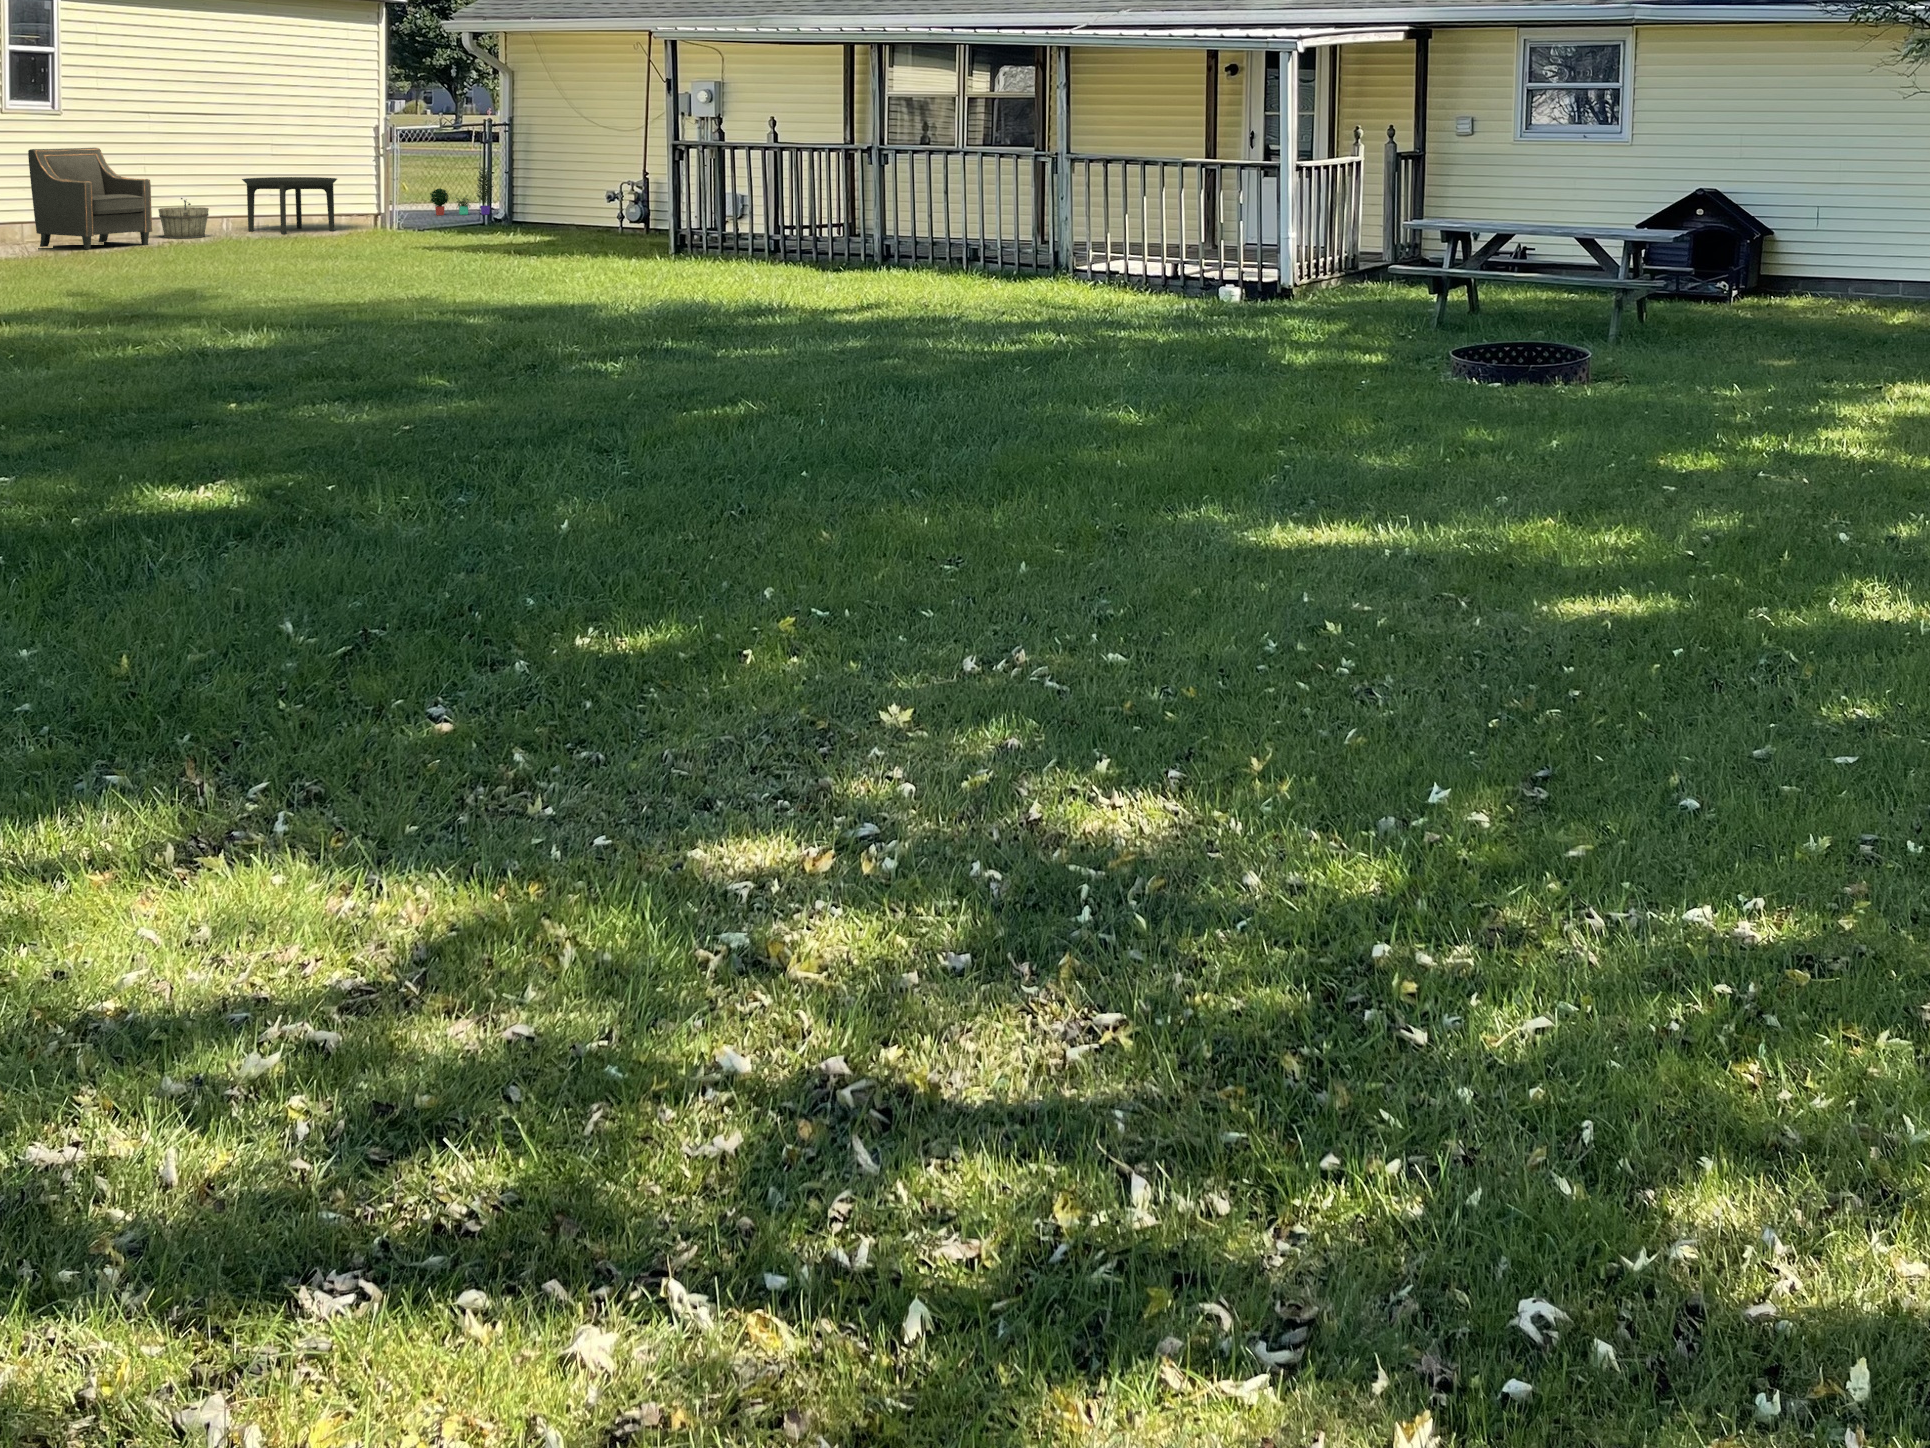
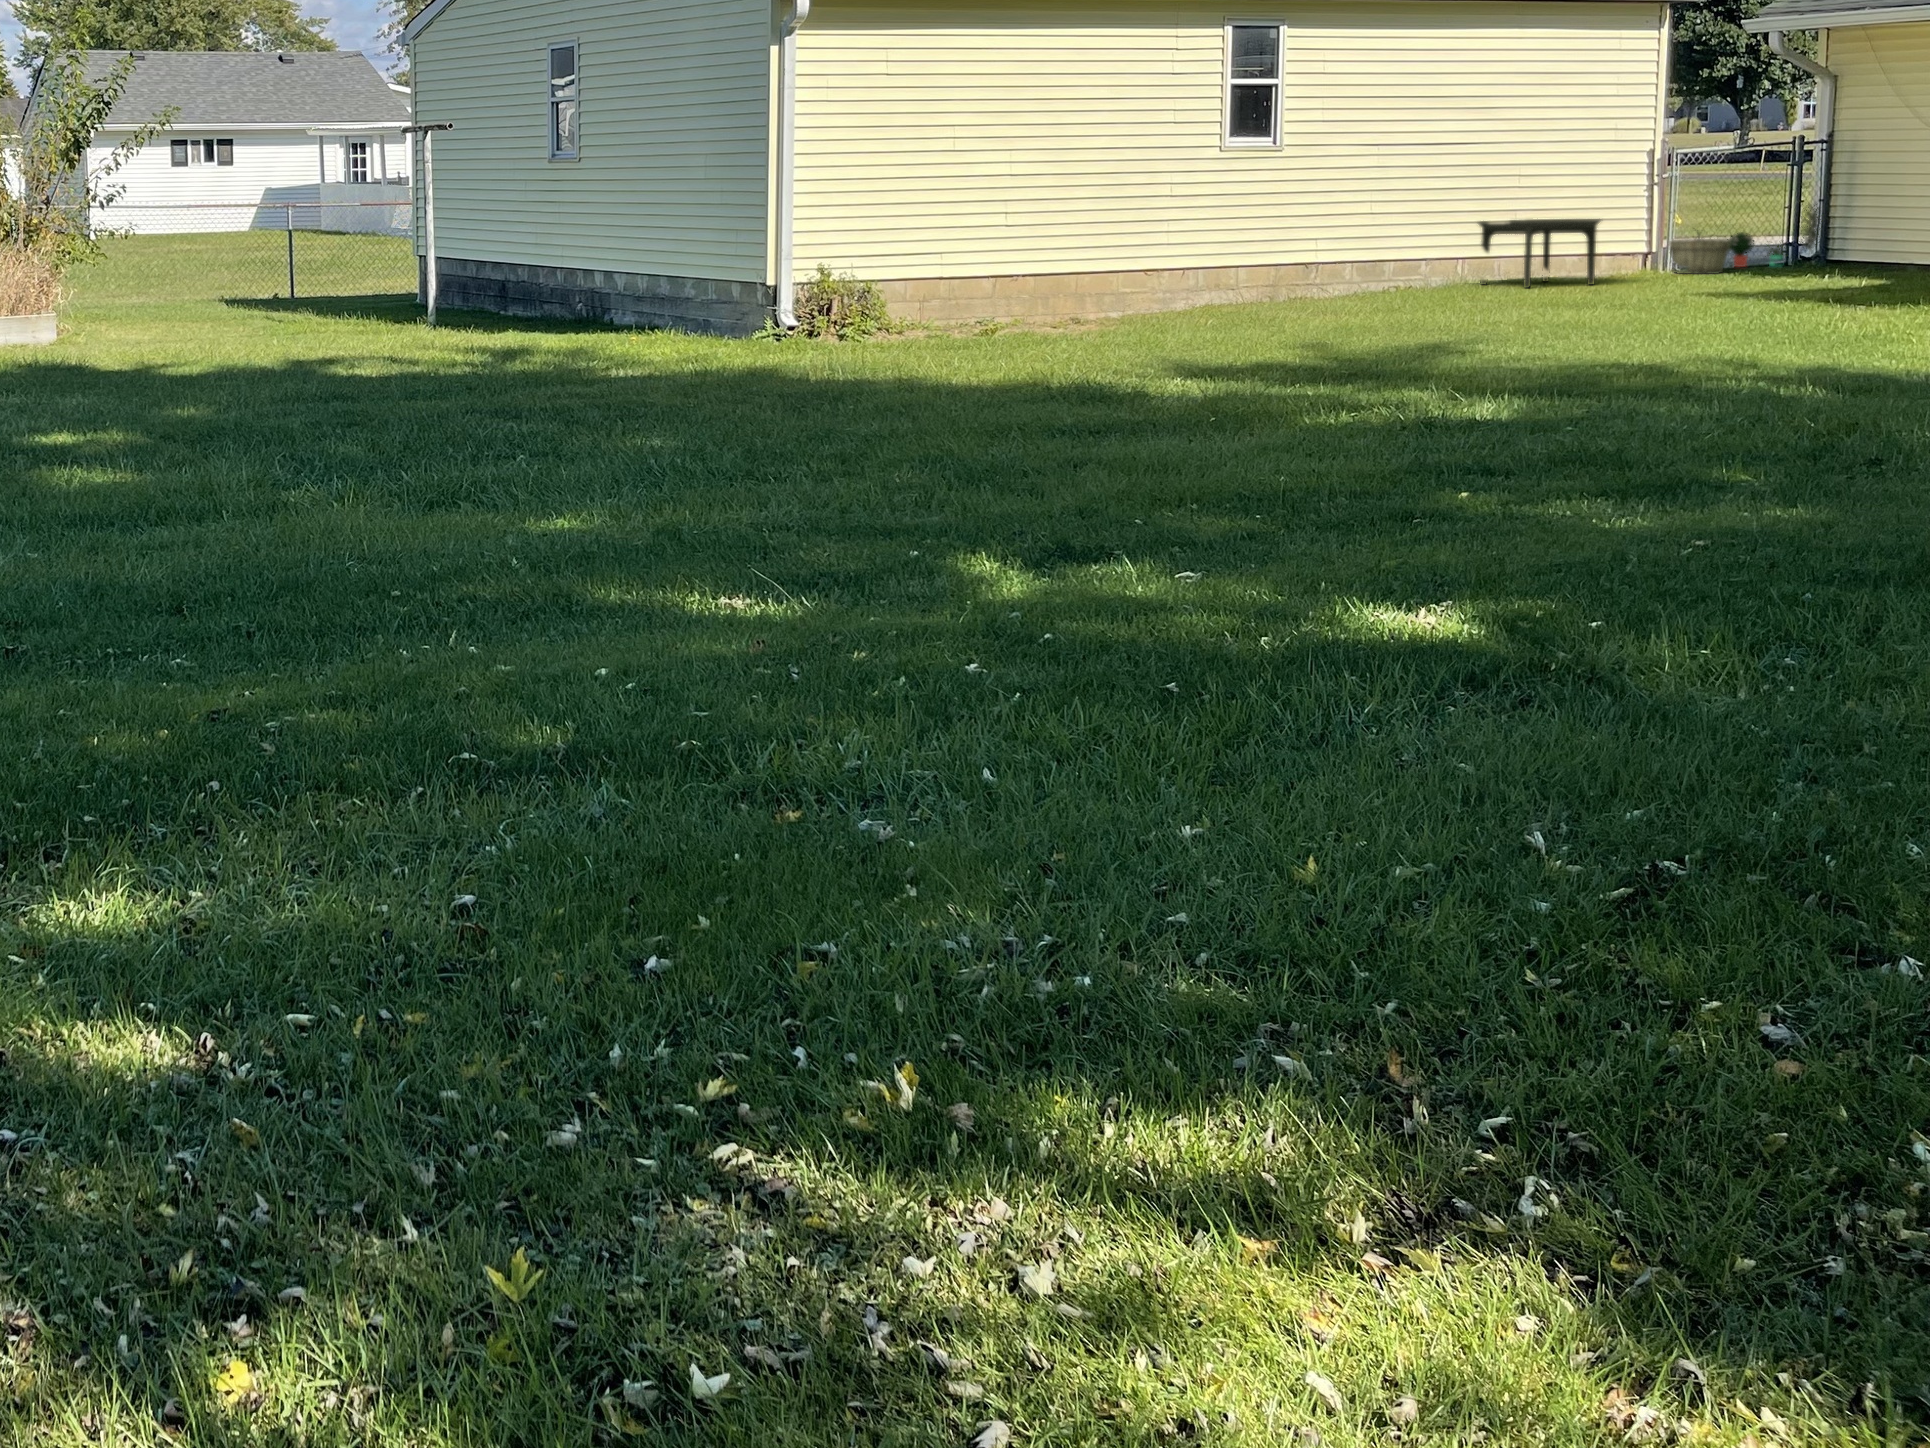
chair: present [28,148,152,249] -> none [1234,188,1368,303]
wooden bucket: present [158,198,209,238] -> present [1669,236,1731,274]

